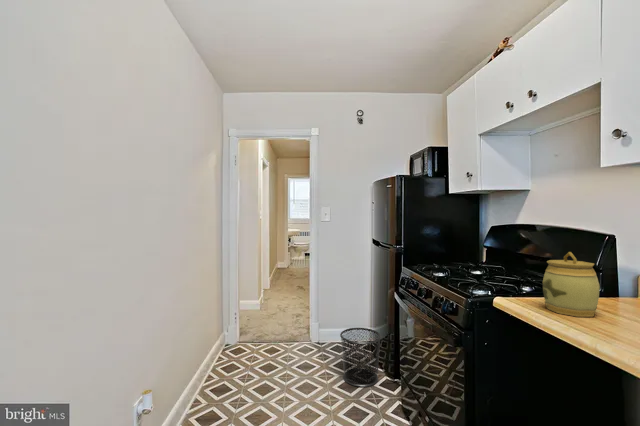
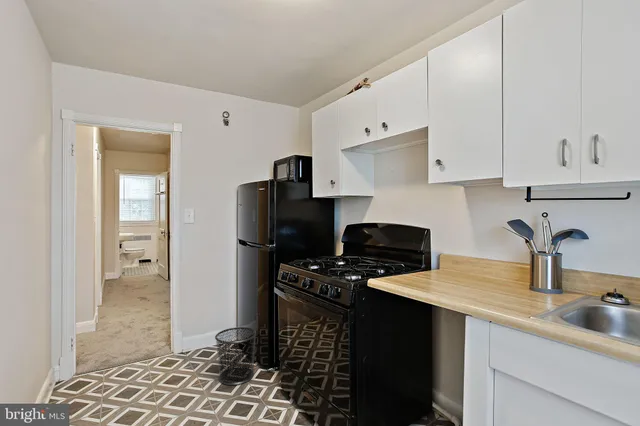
jar: present [543,252,600,317] -> none [402,242,433,285]

